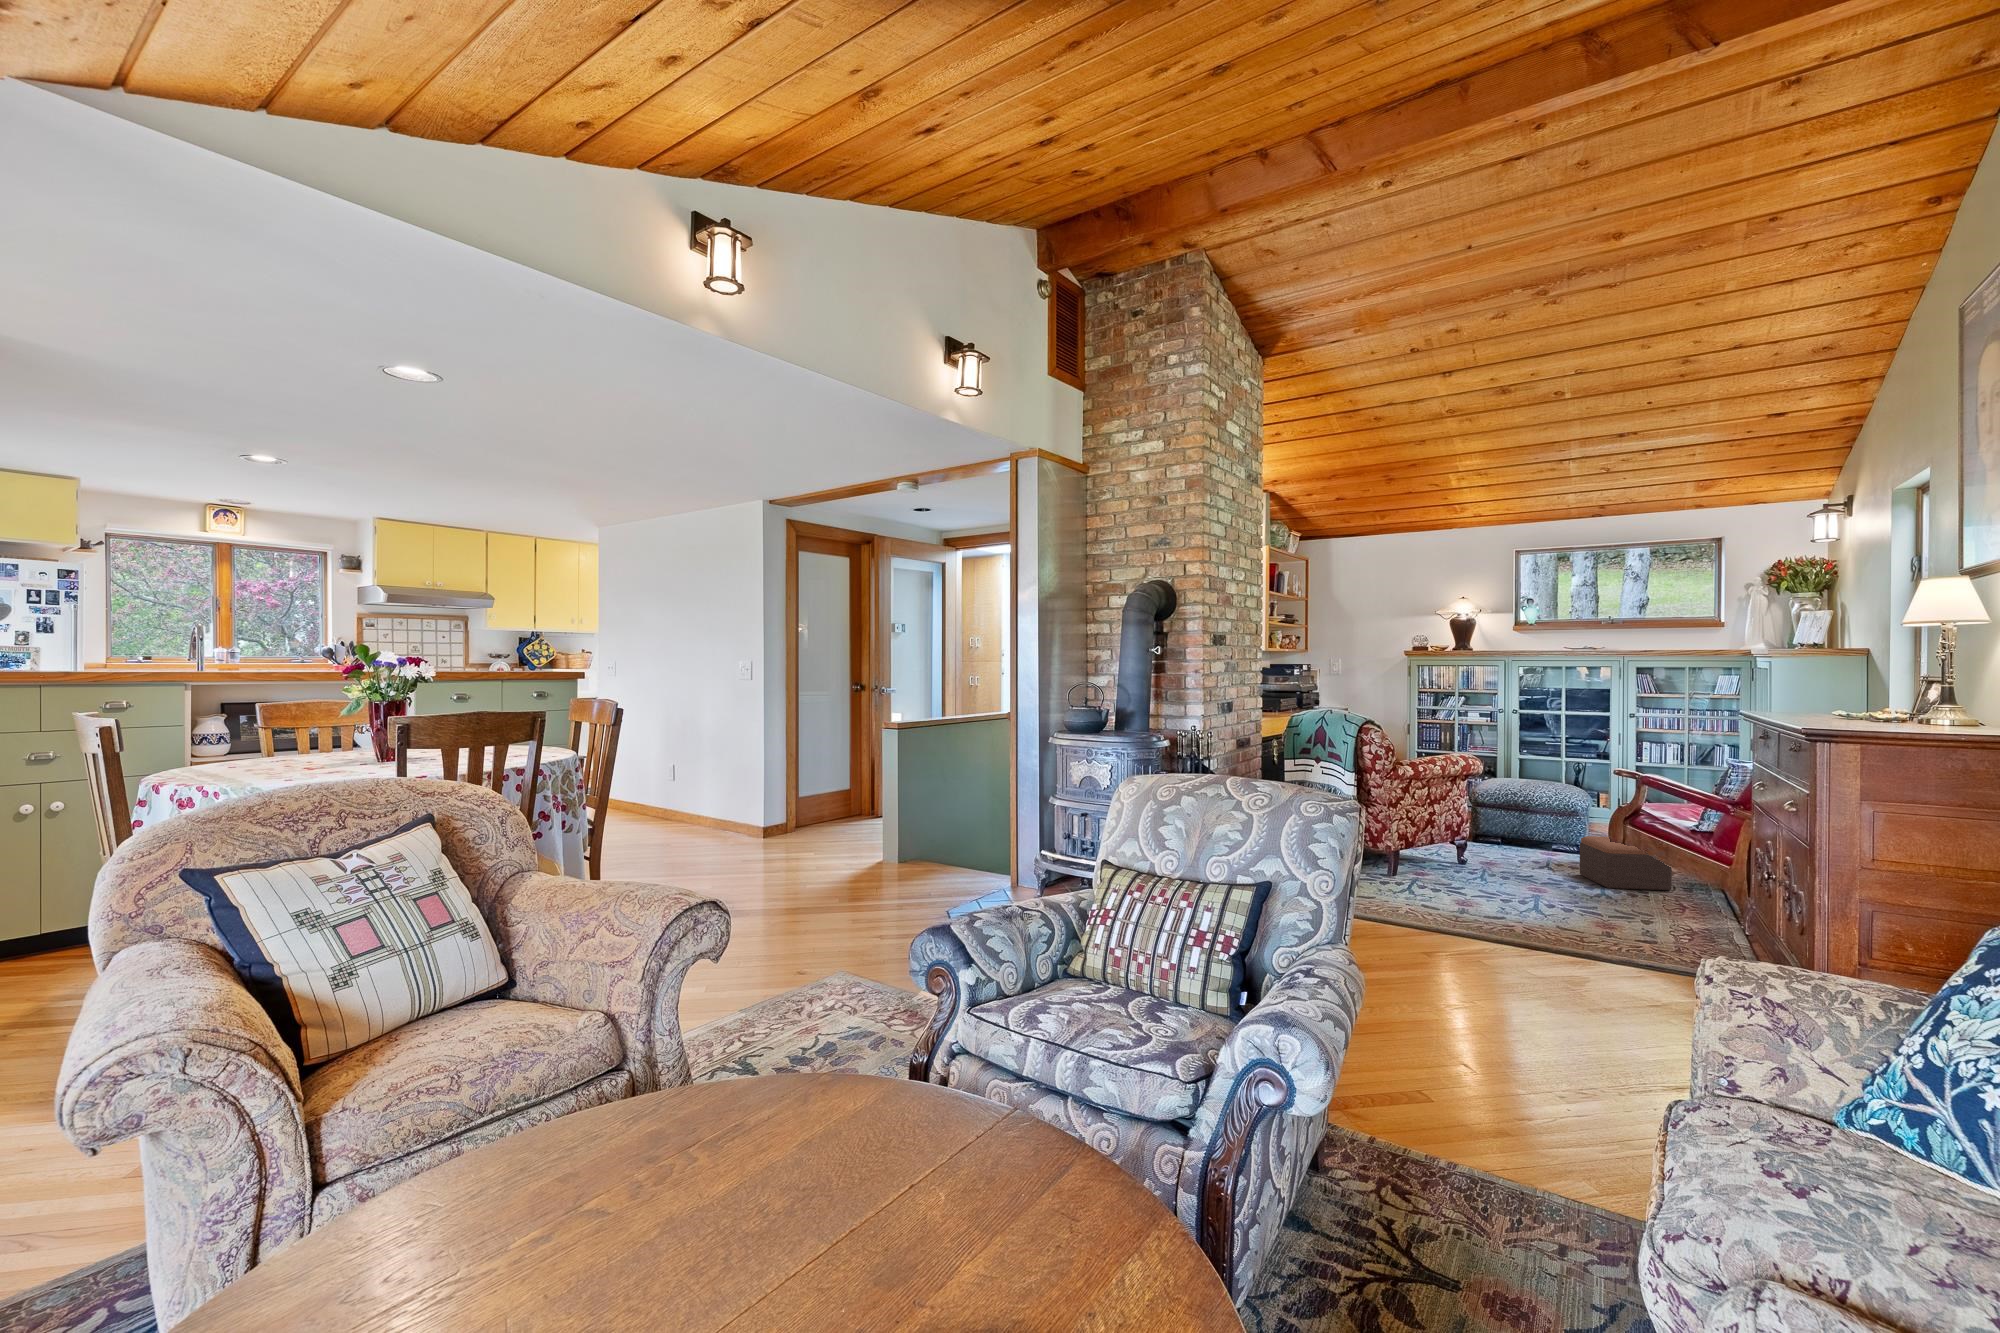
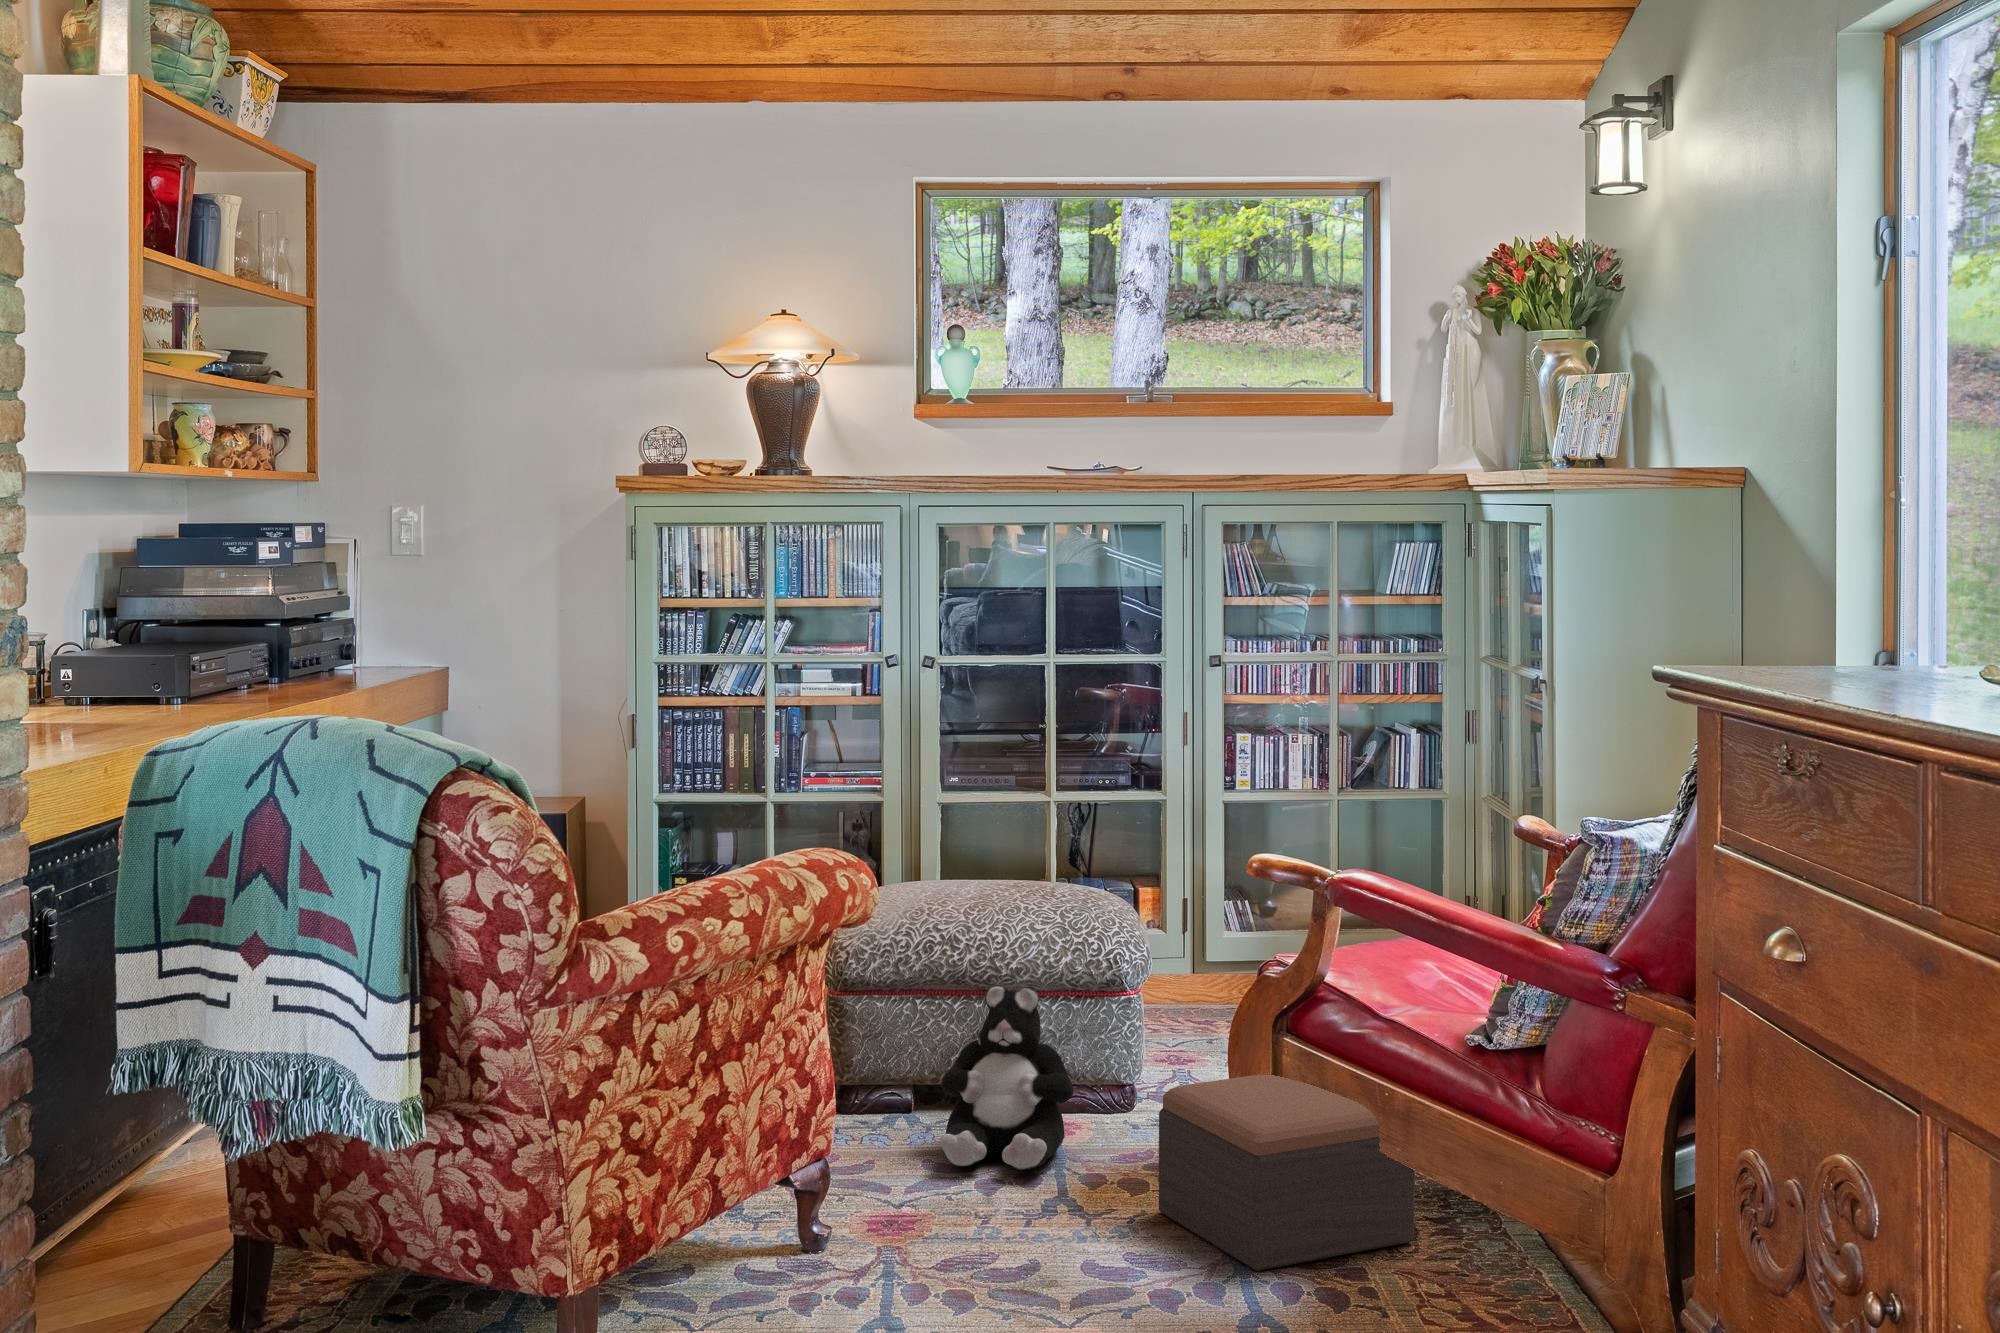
plush toy: none [1507,807,1555,862] -> present [940,985,1074,1170]

